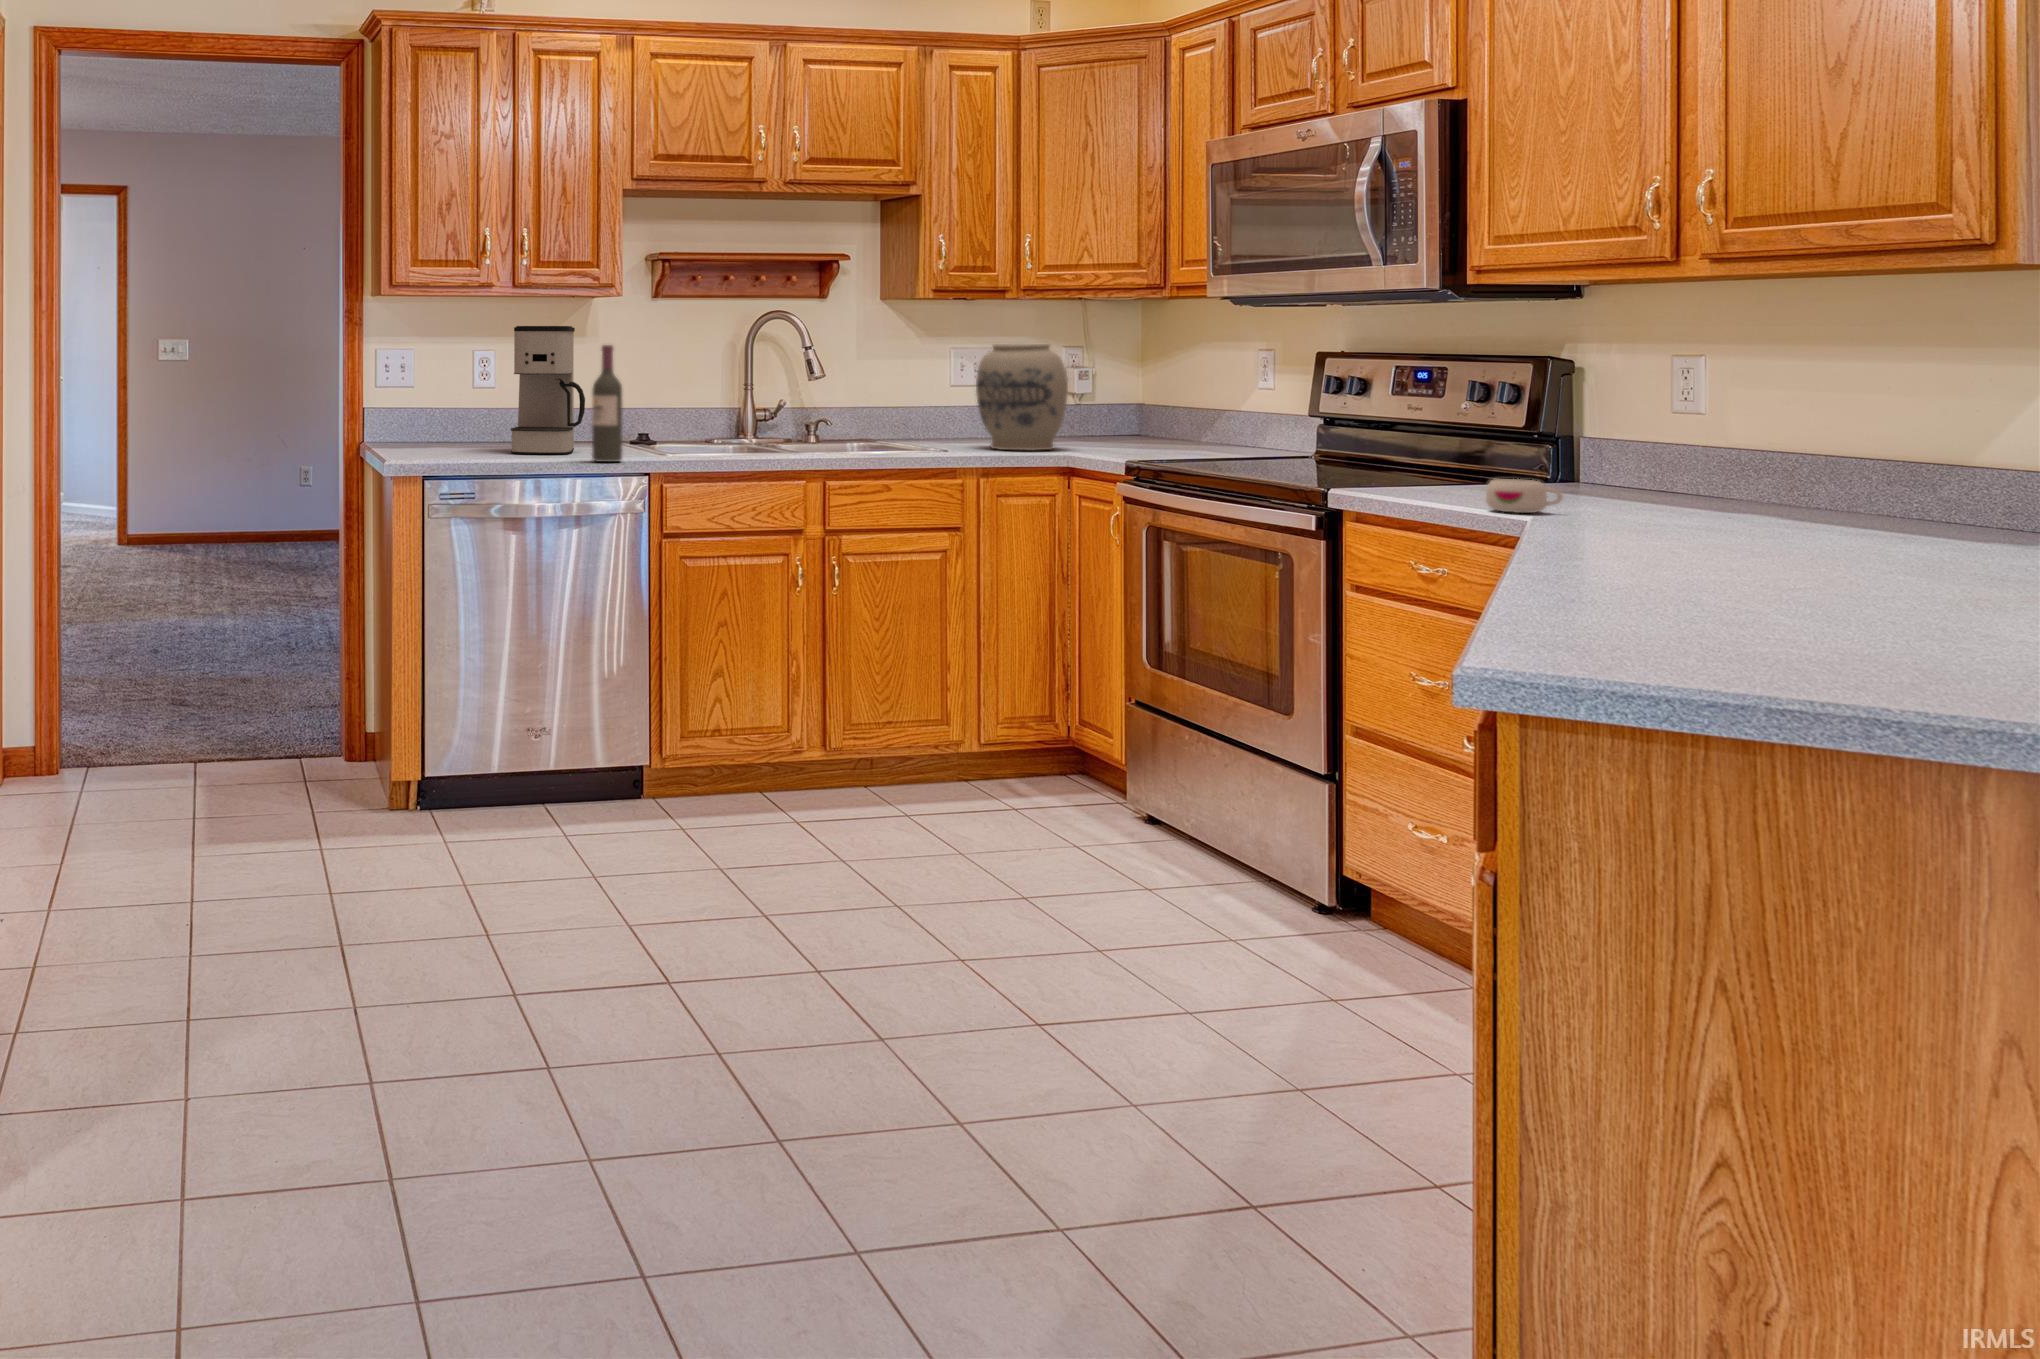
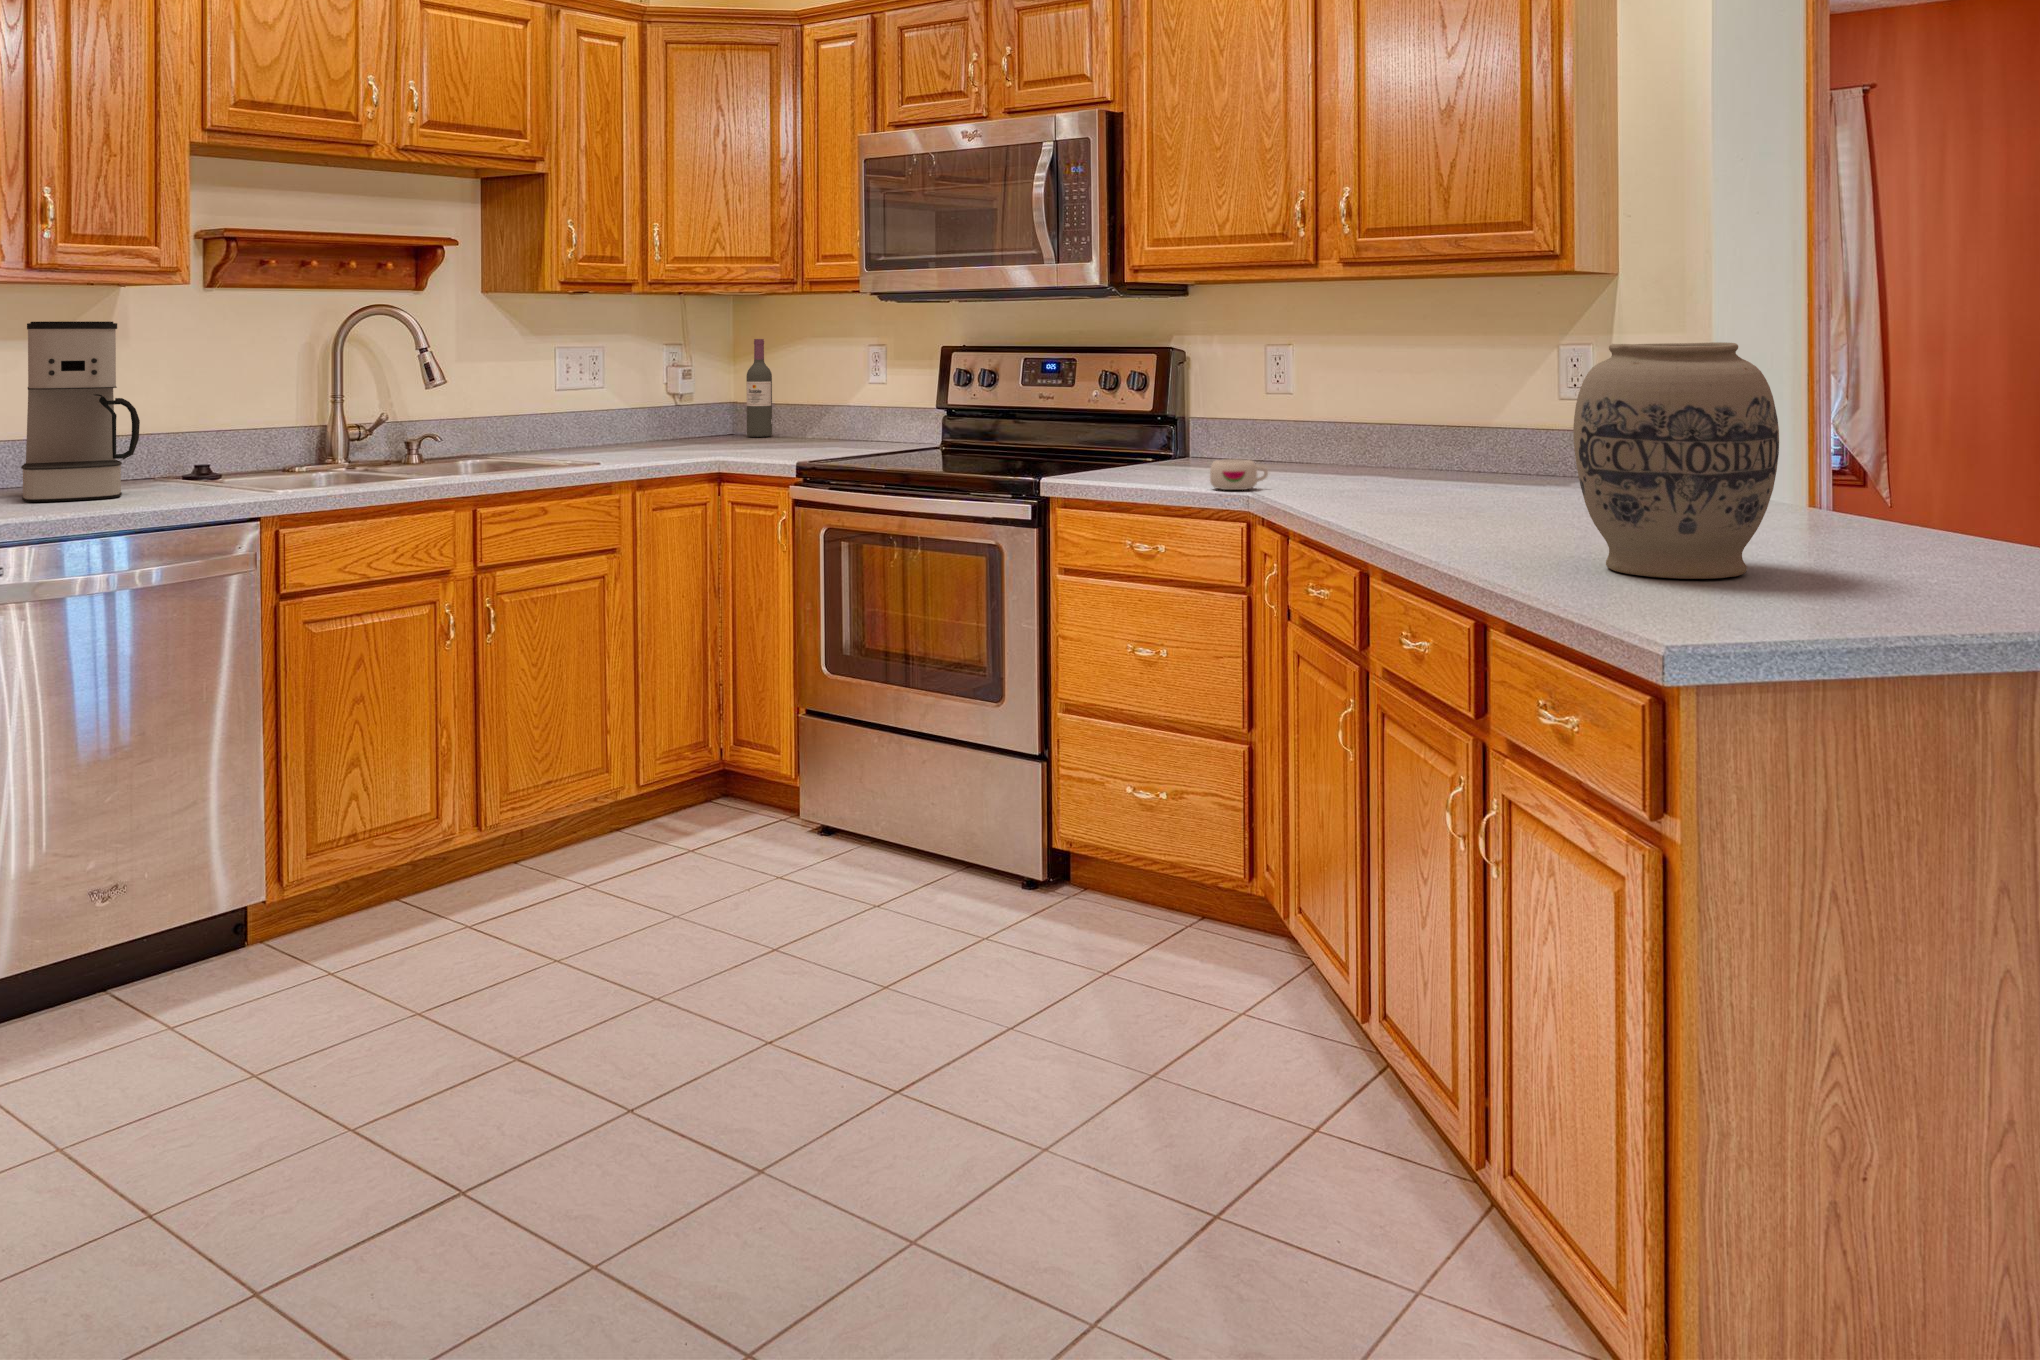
vase: present [976,344,1068,450] -> present [1573,342,1779,579]
wine bottle: present [592,345,622,462] -> present [746,339,772,437]

